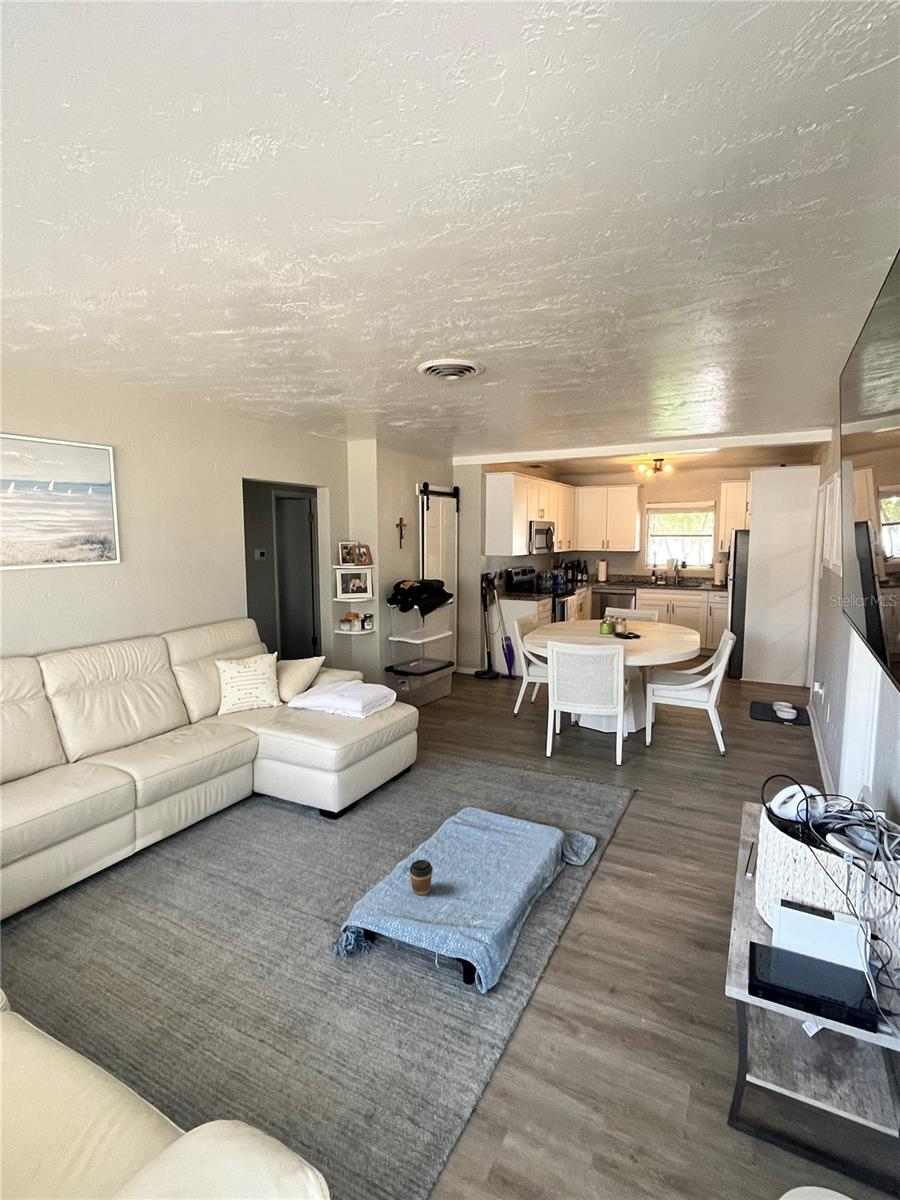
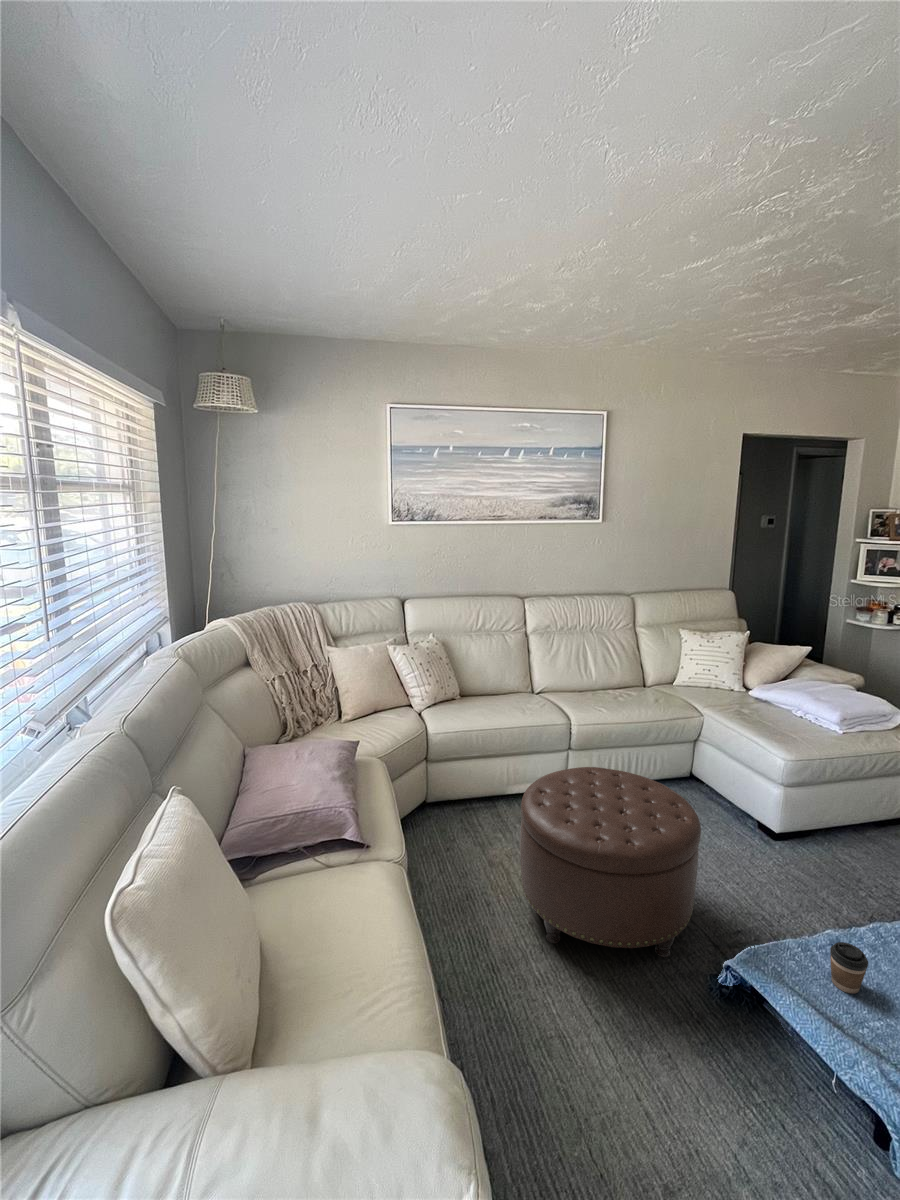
ottoman: none [119,802,306,1008] -> present [520,767,701,957]

